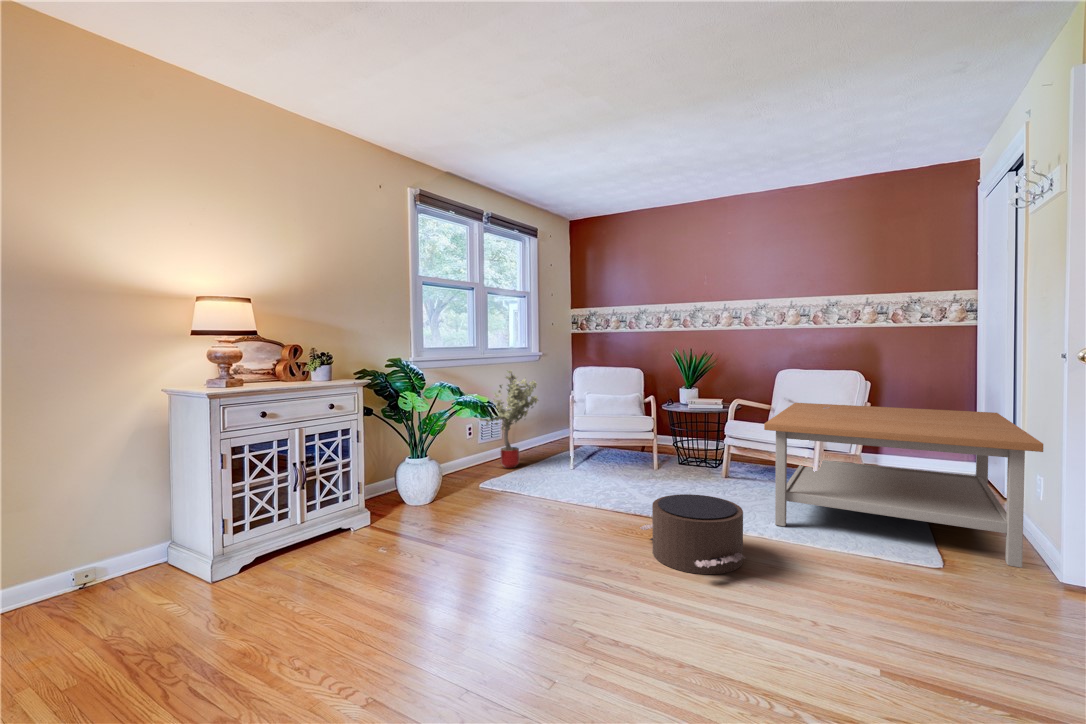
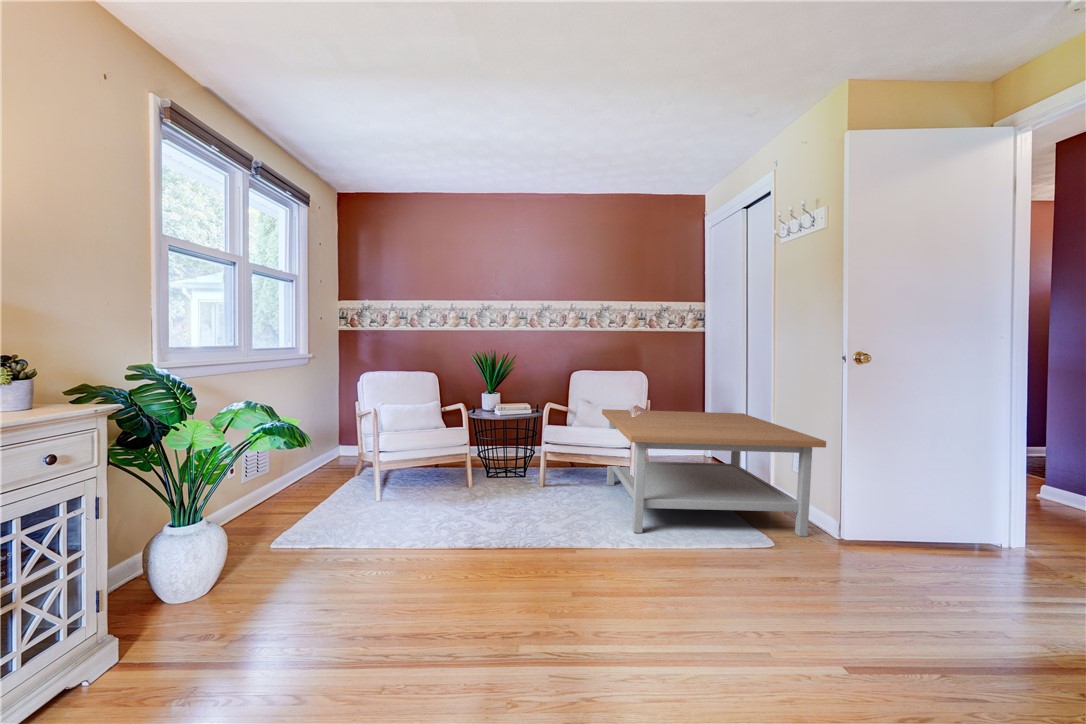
potted tree: present [479,370,538,468] -> none [242,377,328,510]
pouf: present [640,494,746,574] -> none [542,517,669,609]

